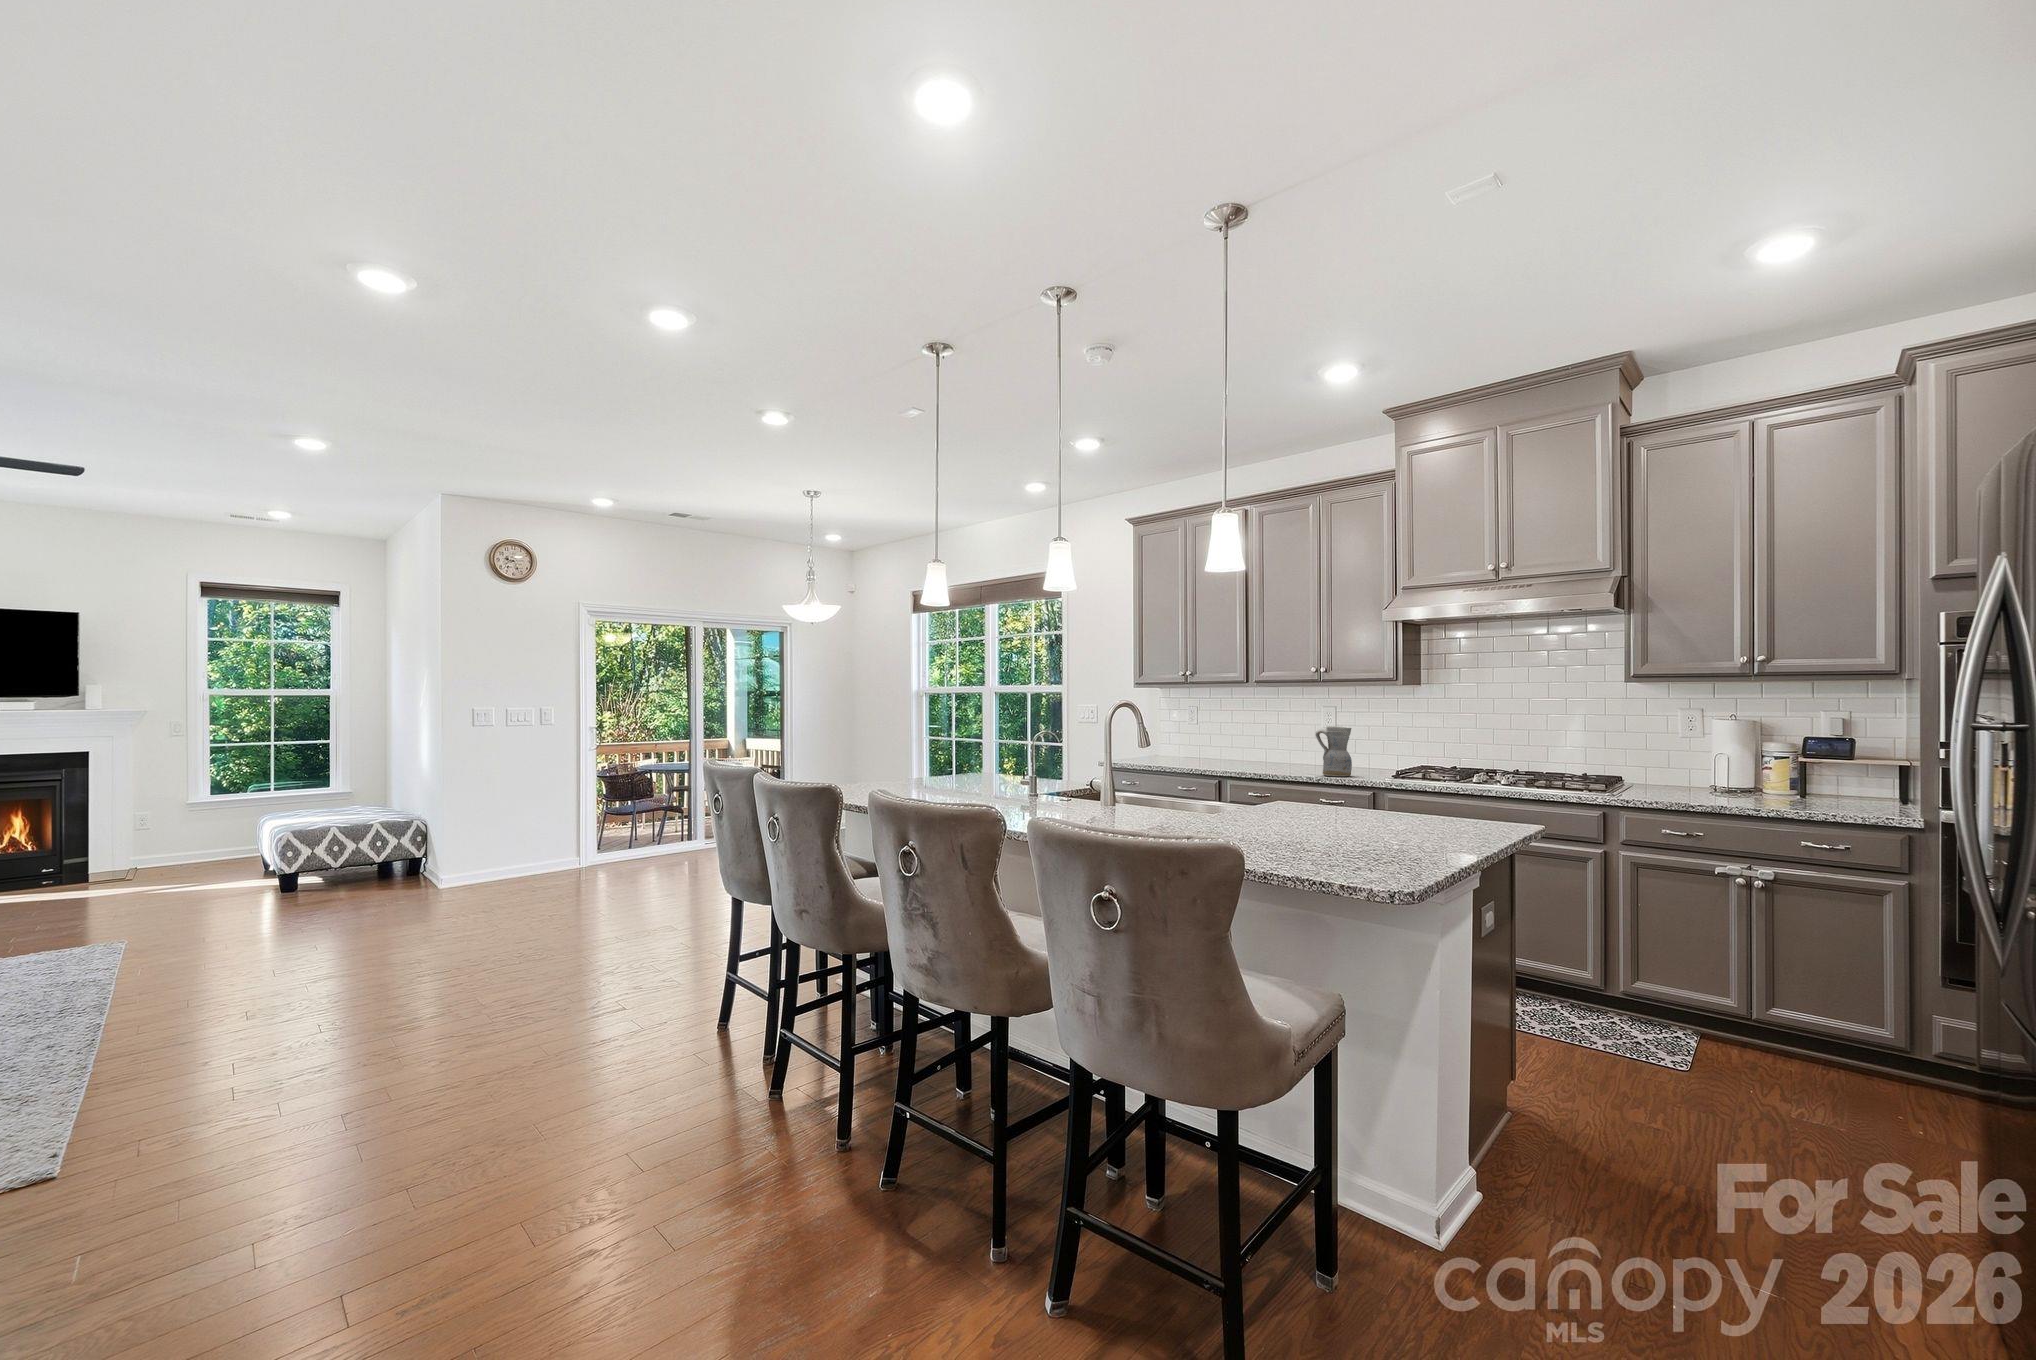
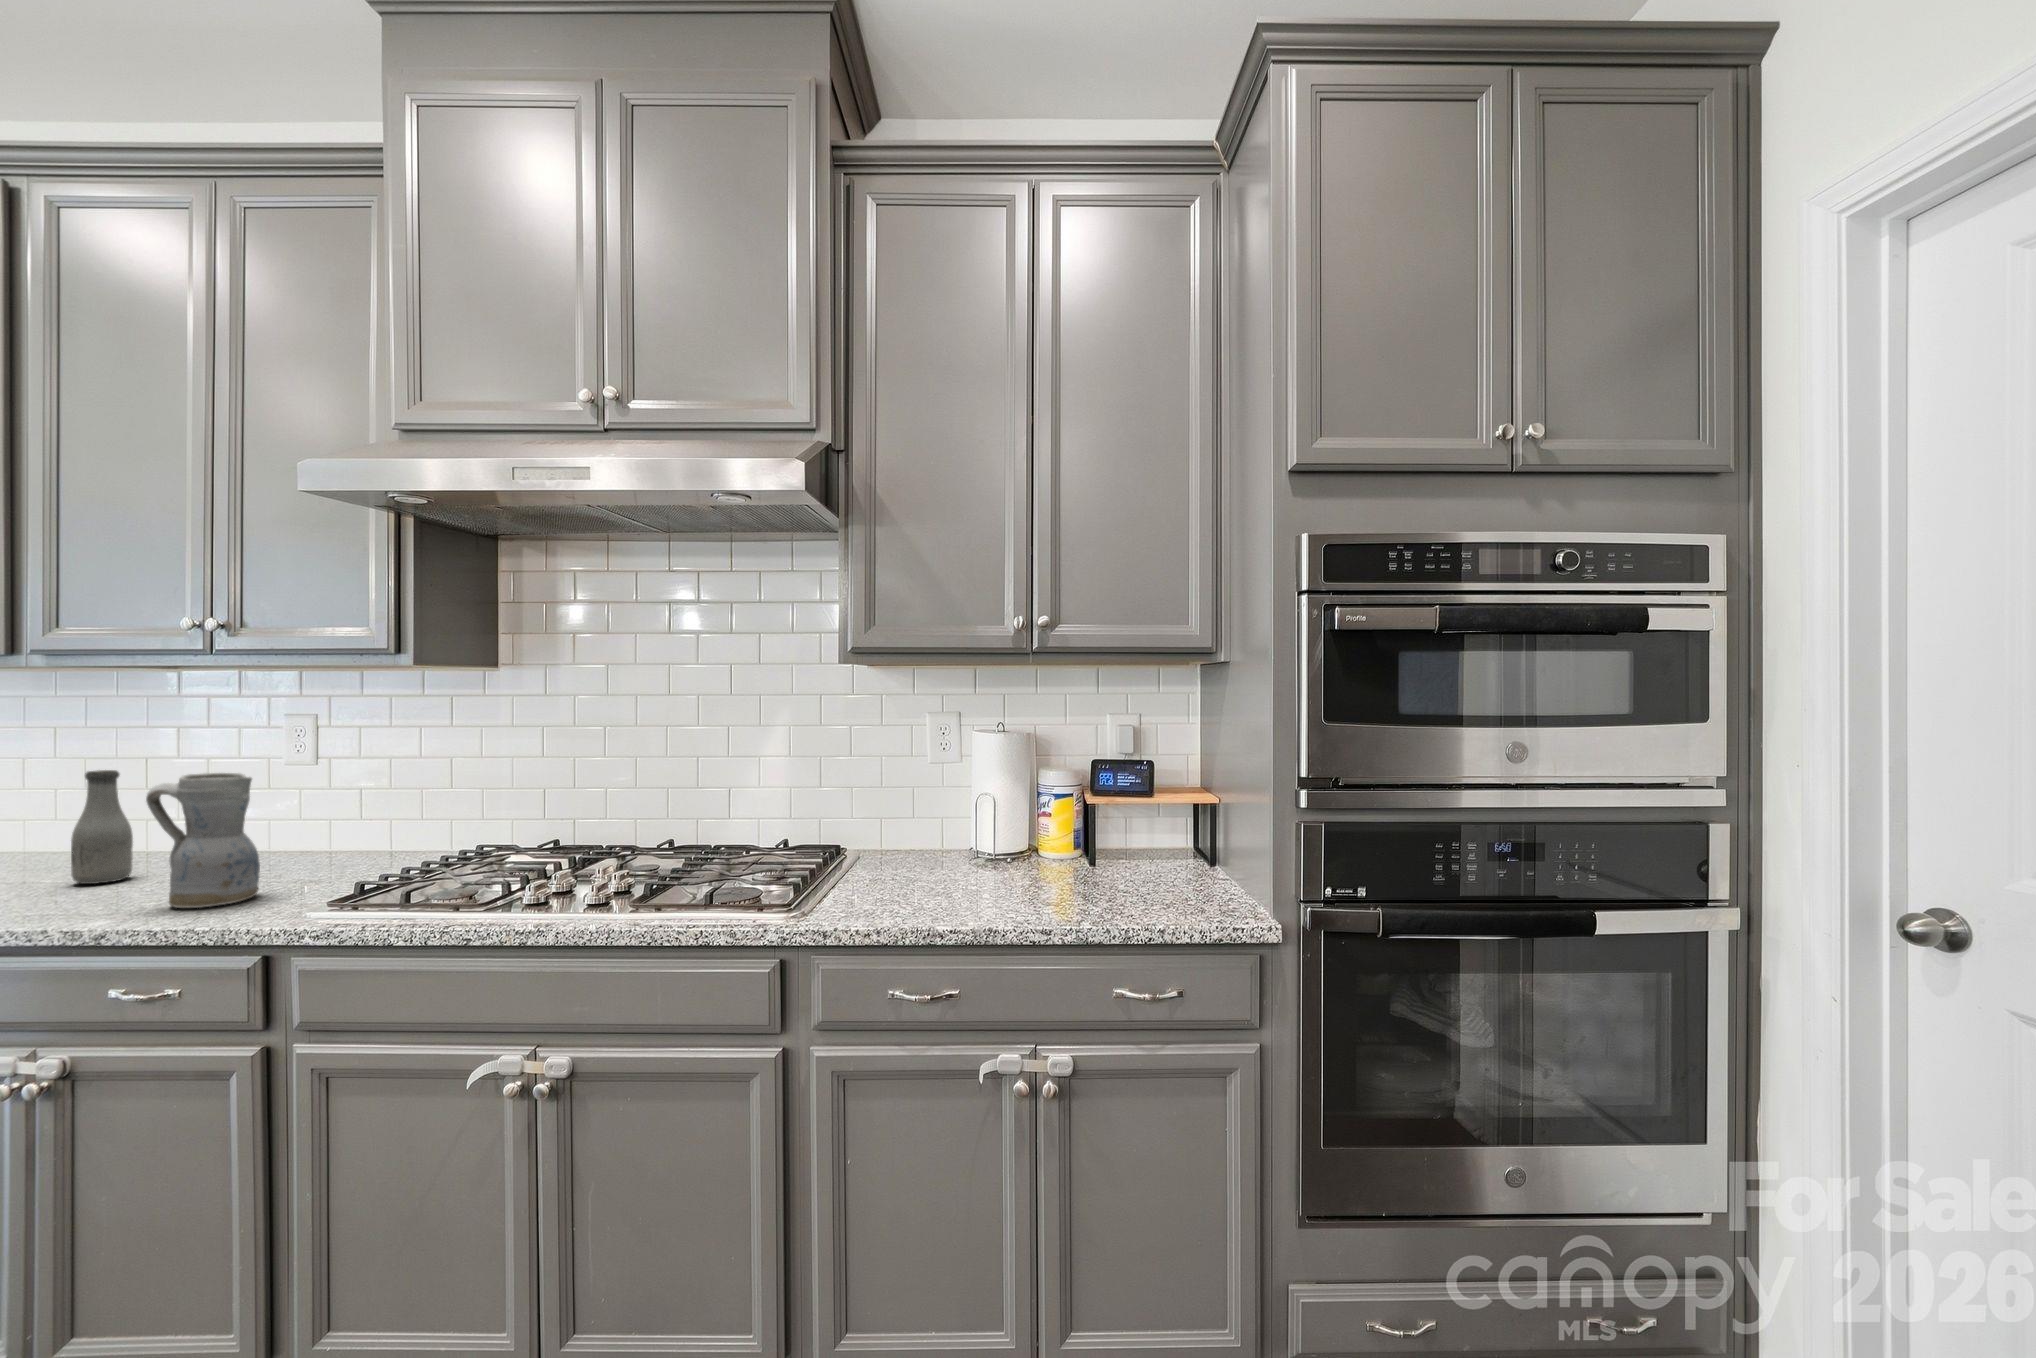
bottle: none [1269,727,1287,770] -> present [71,770,133,884]

